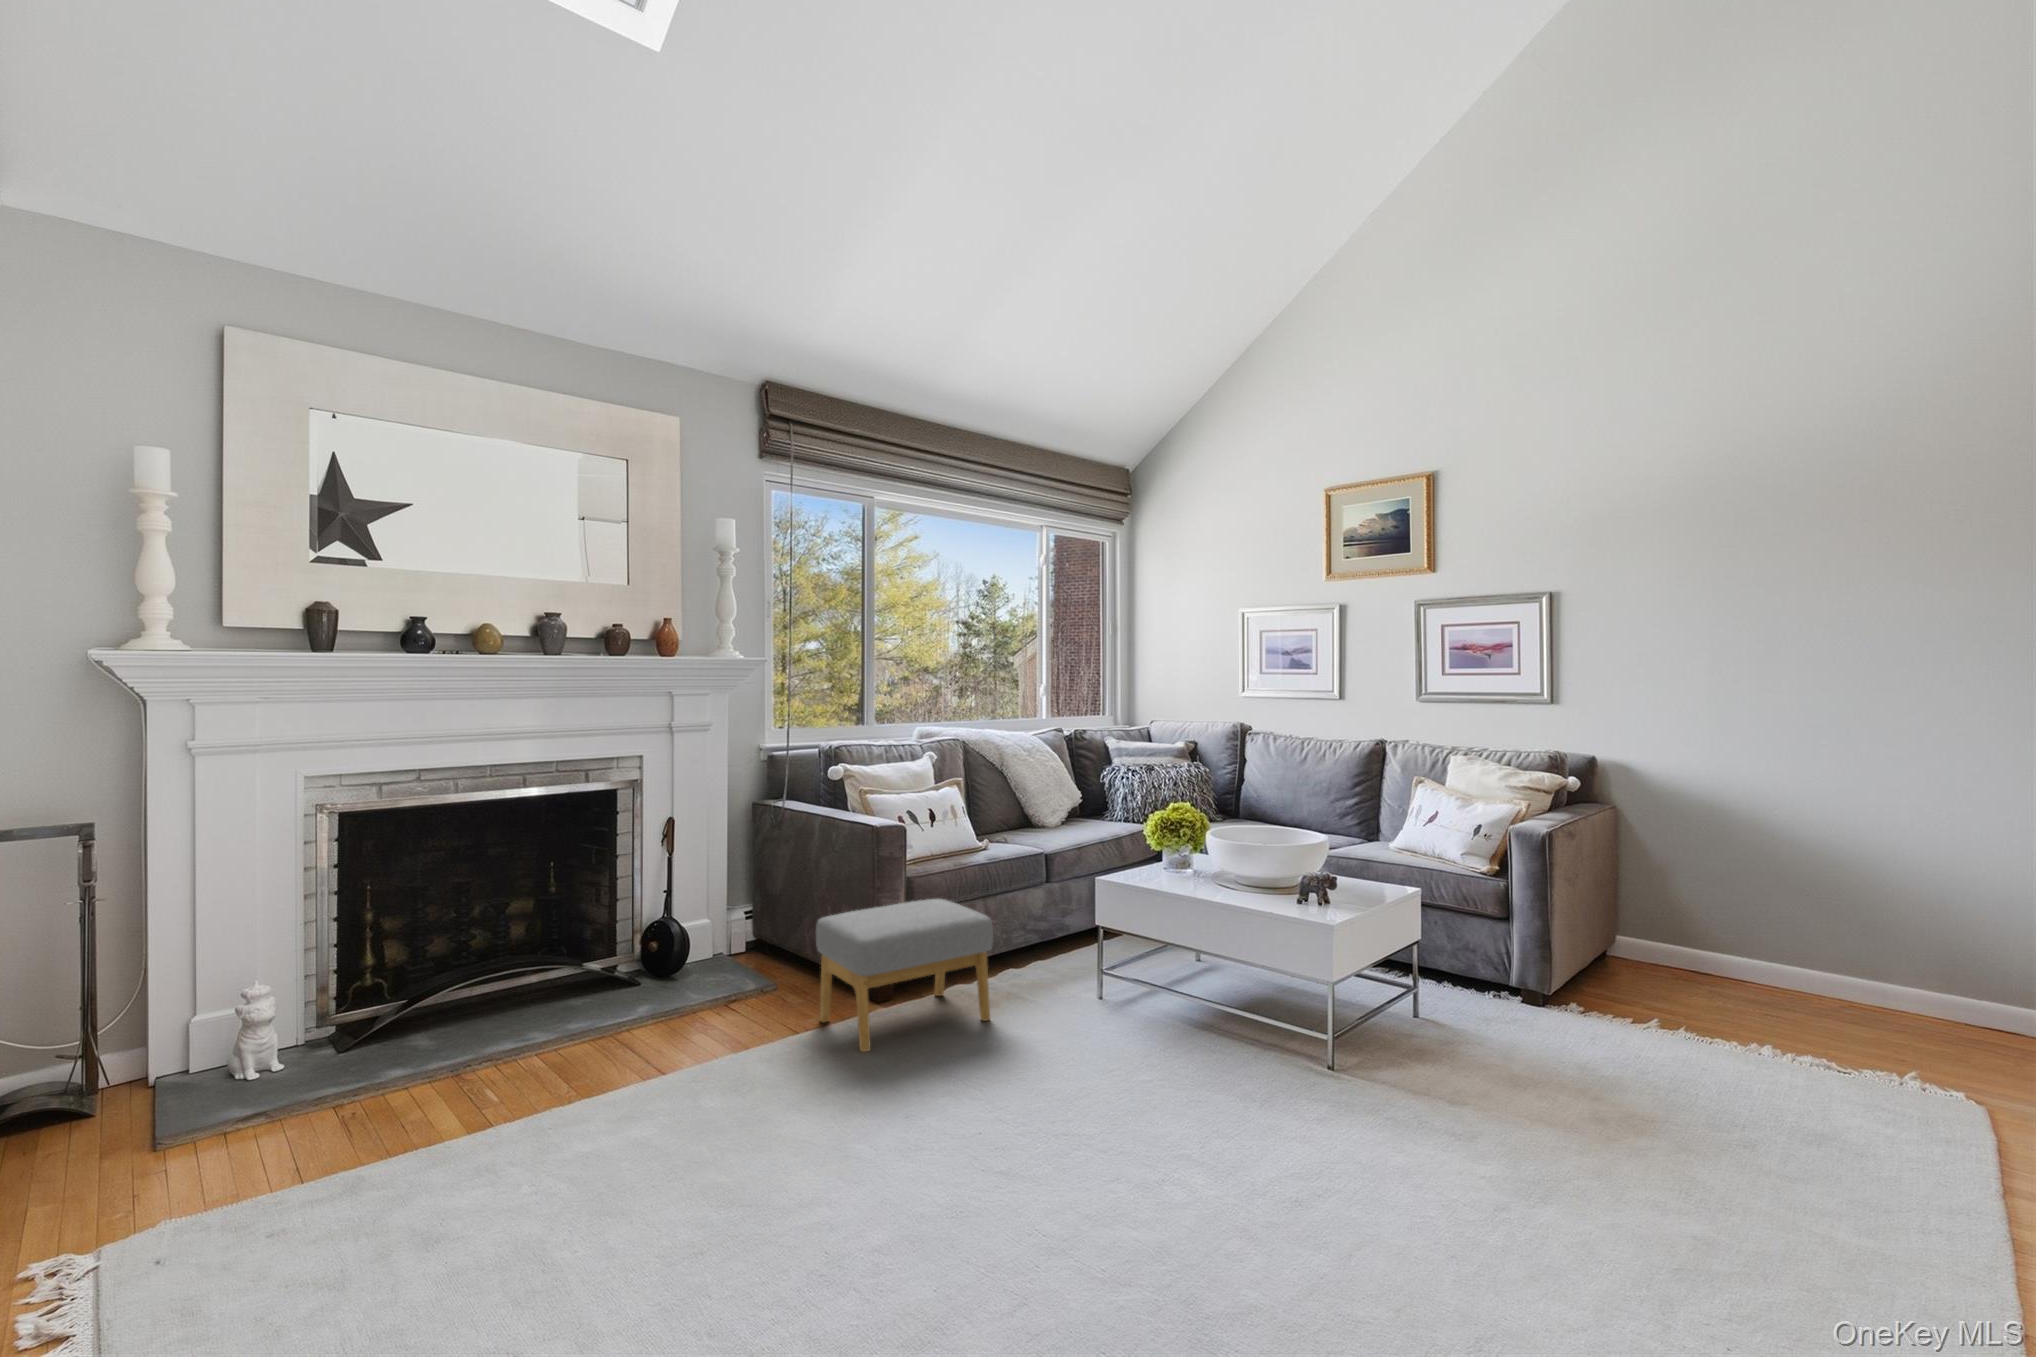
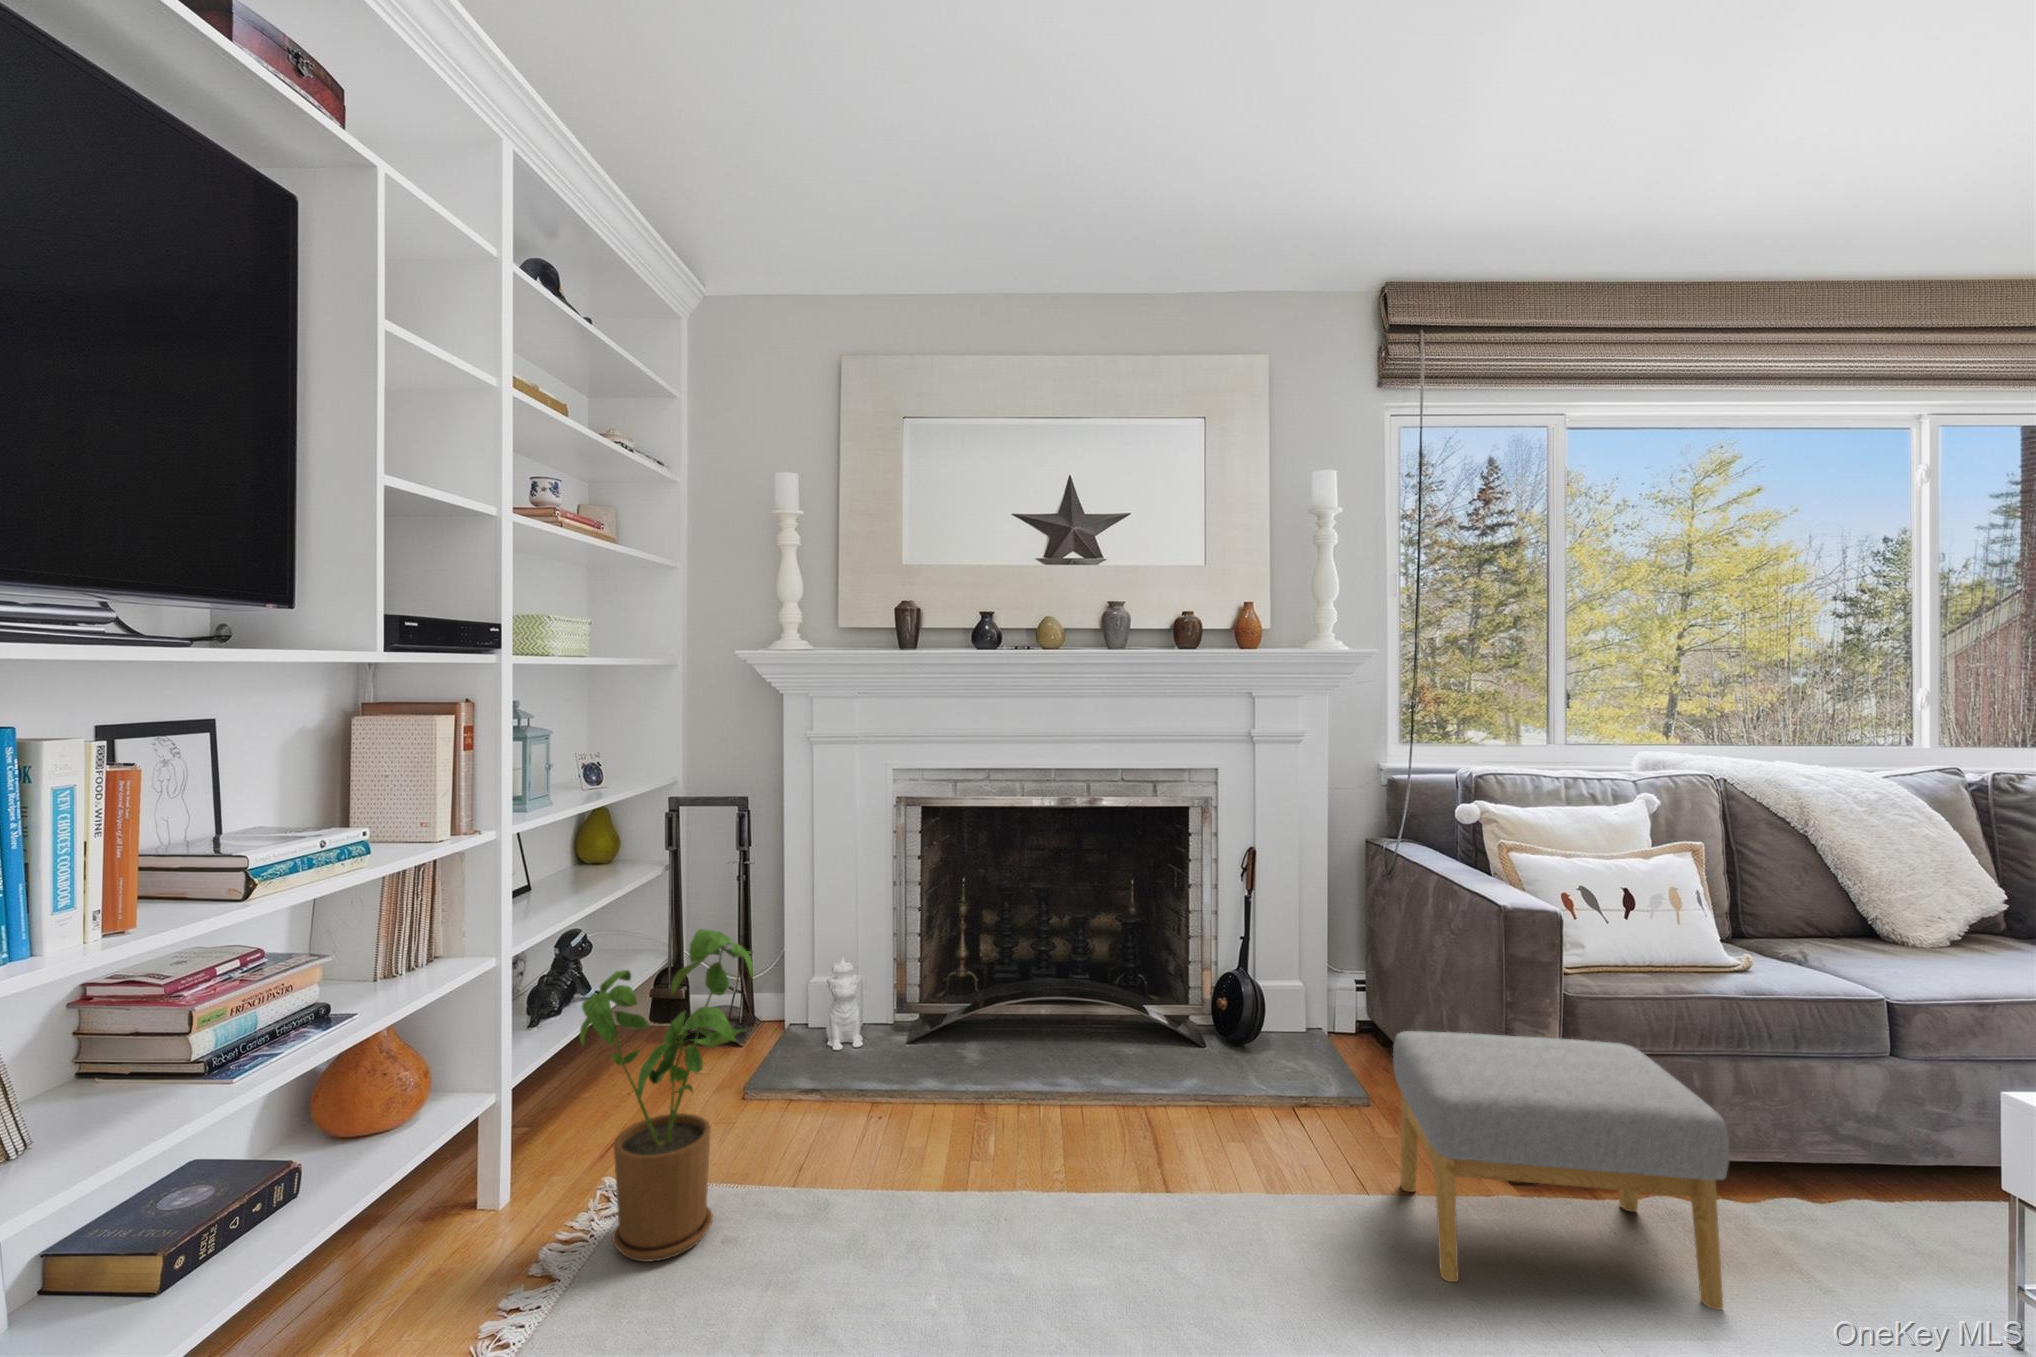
house plant: none [98,933,341,1265] -> present [580,929,753,1262]

